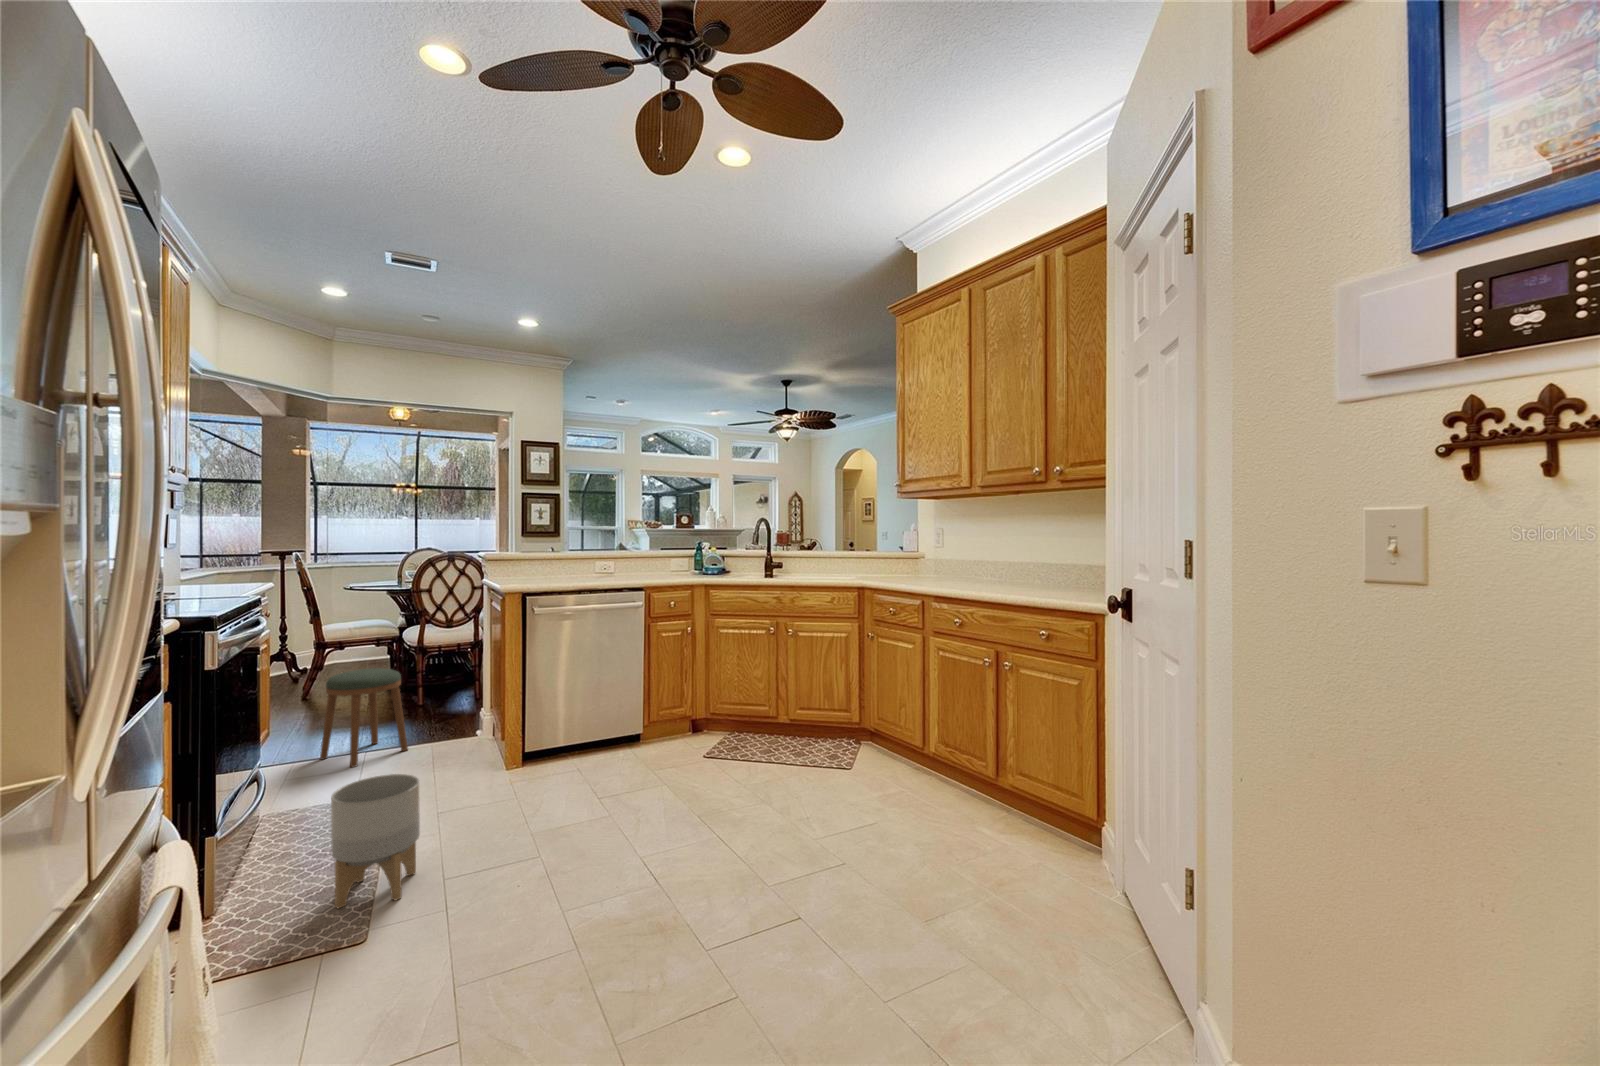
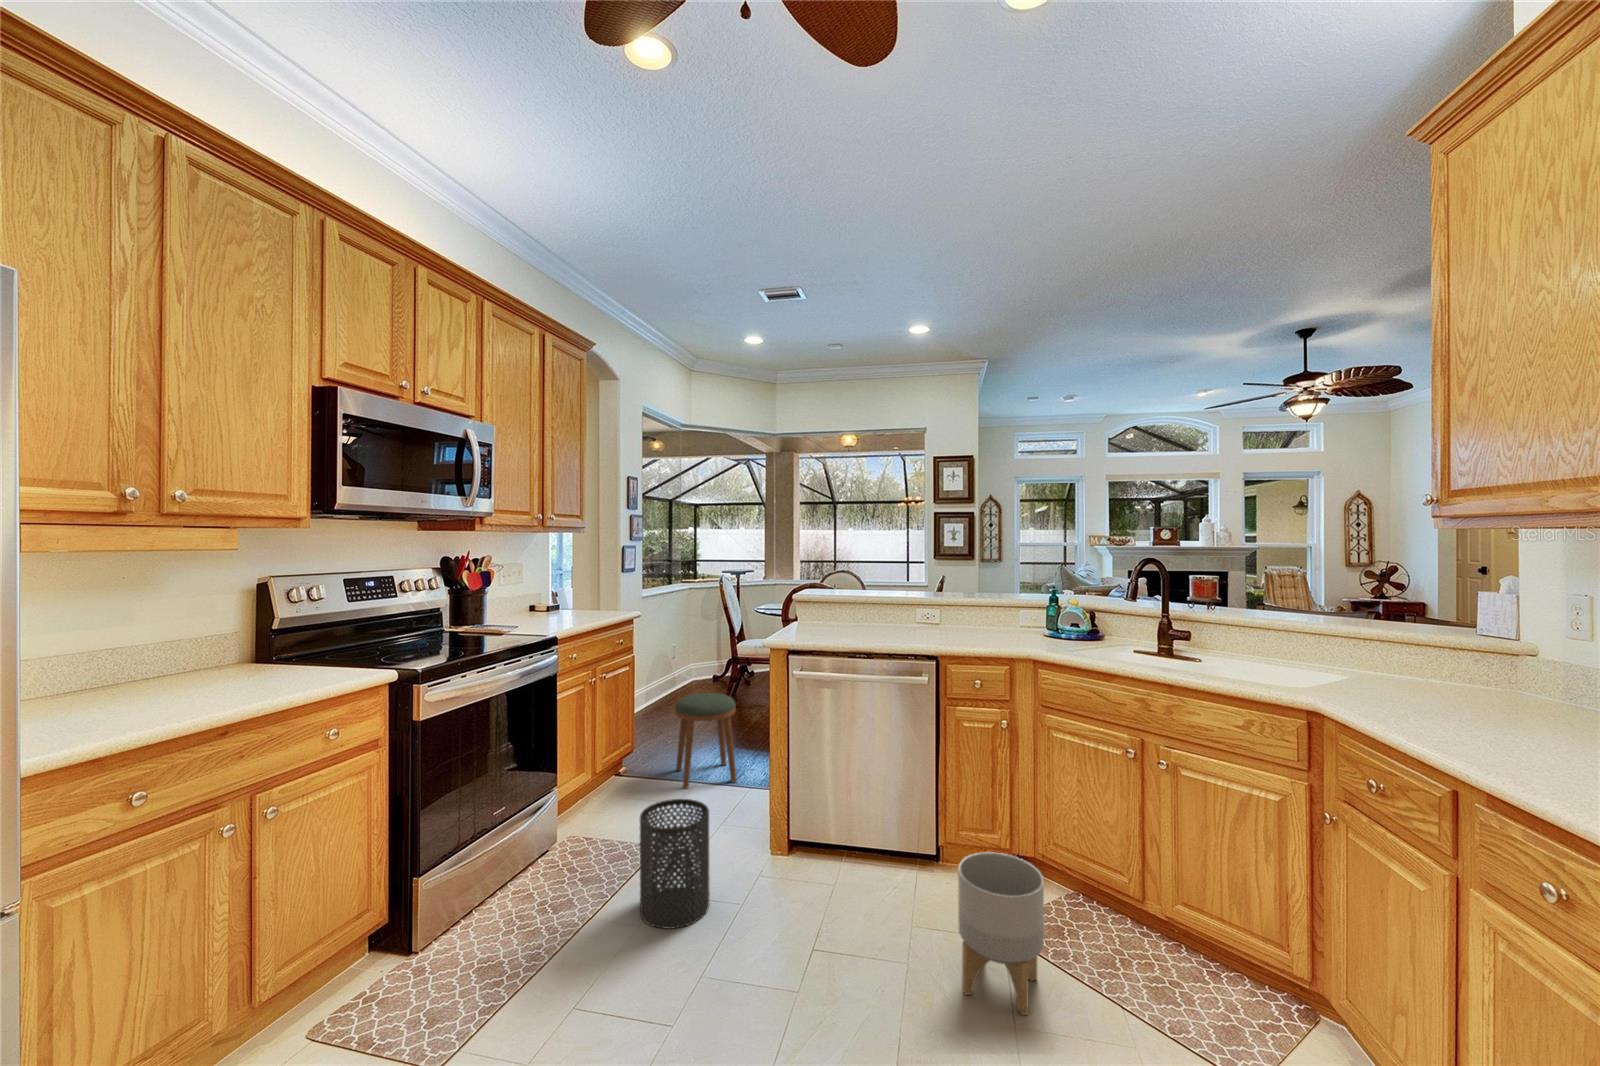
trash can: none [425,729,496,836] -> present [640,799,709,929]
planter: present [331,774,420,908] -> present [958,852,1044,1015]

